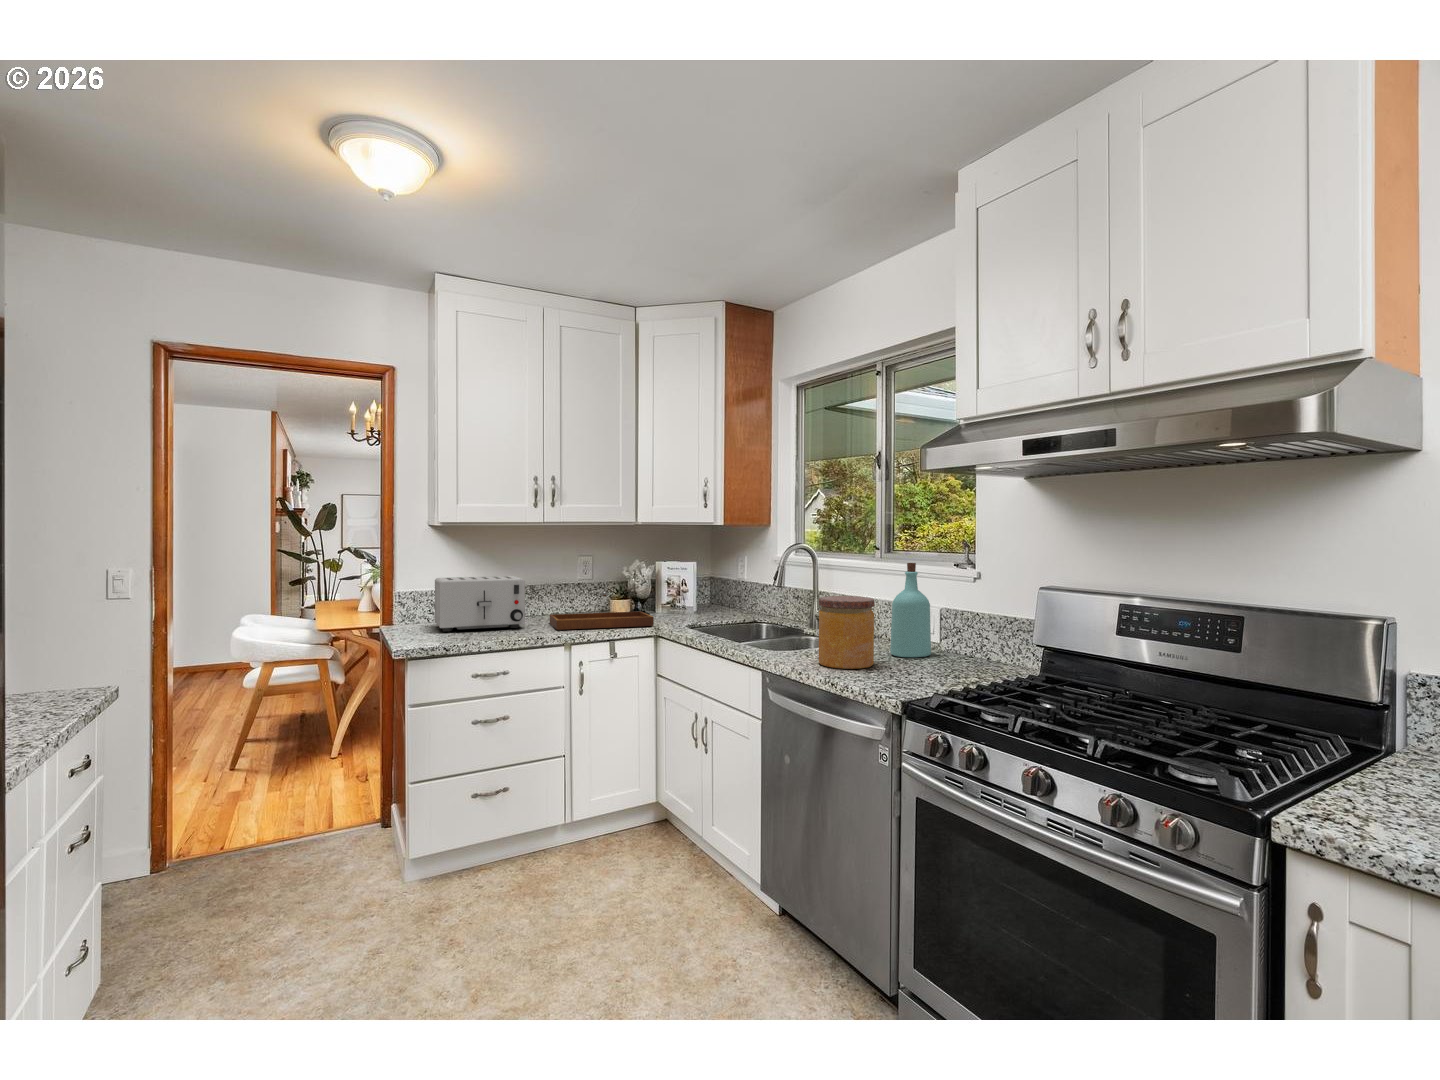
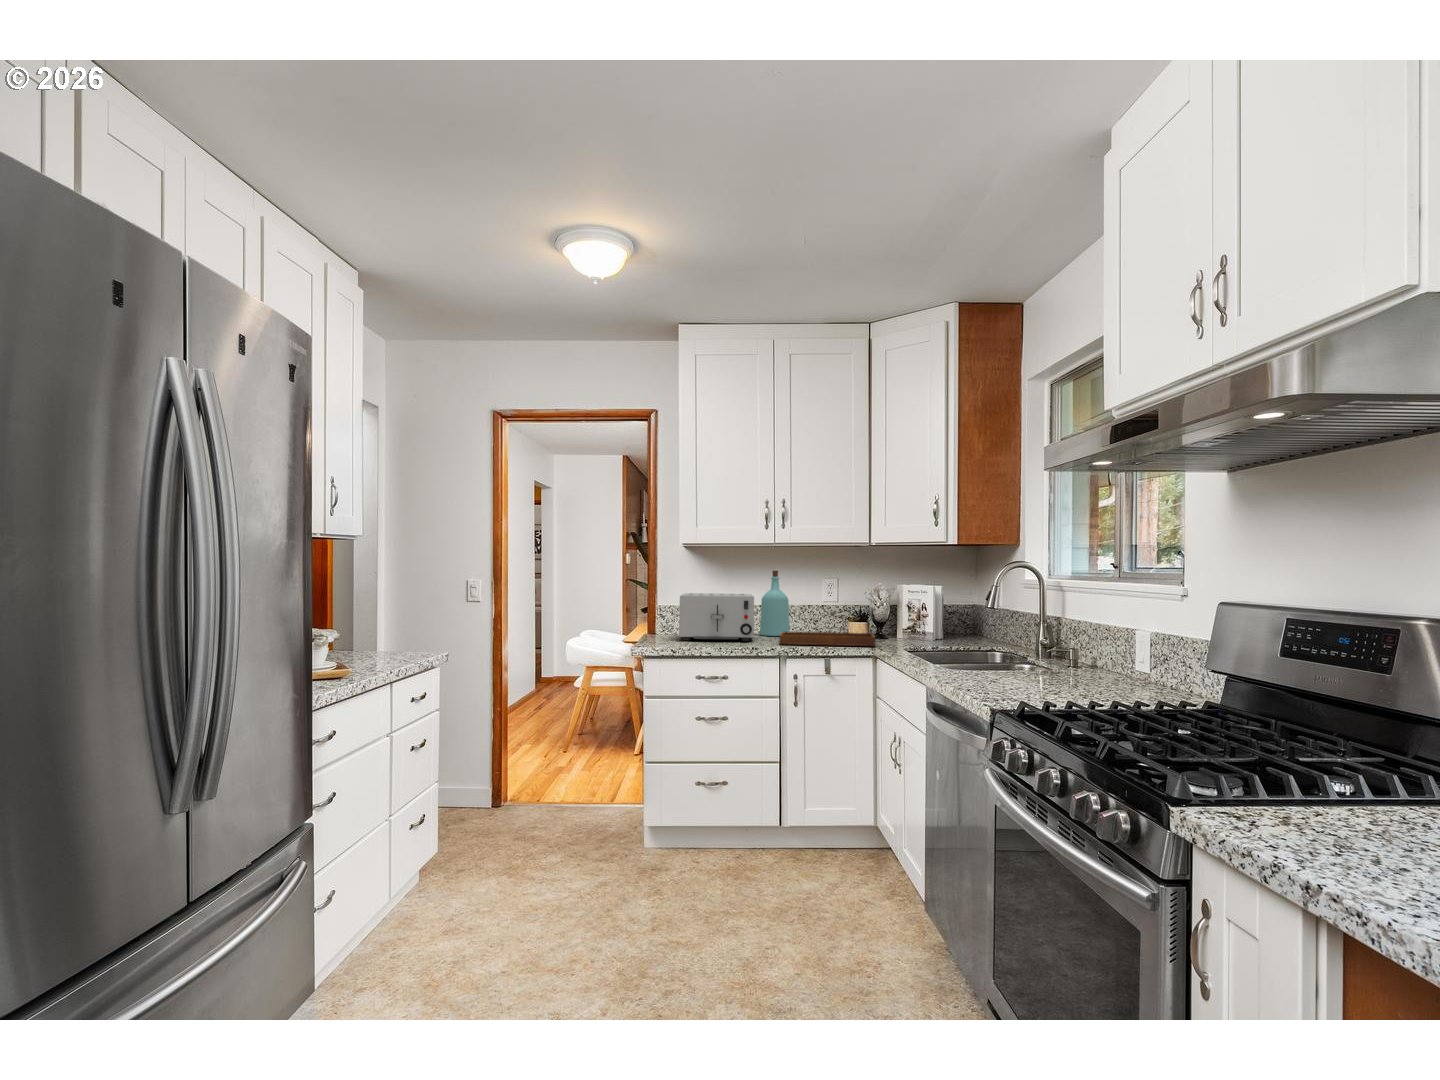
bottle: present [890,563,931,658] -> present [760,571,789,636]
jar: present [819,596,874,669] -> none [977,611,1037,685]

